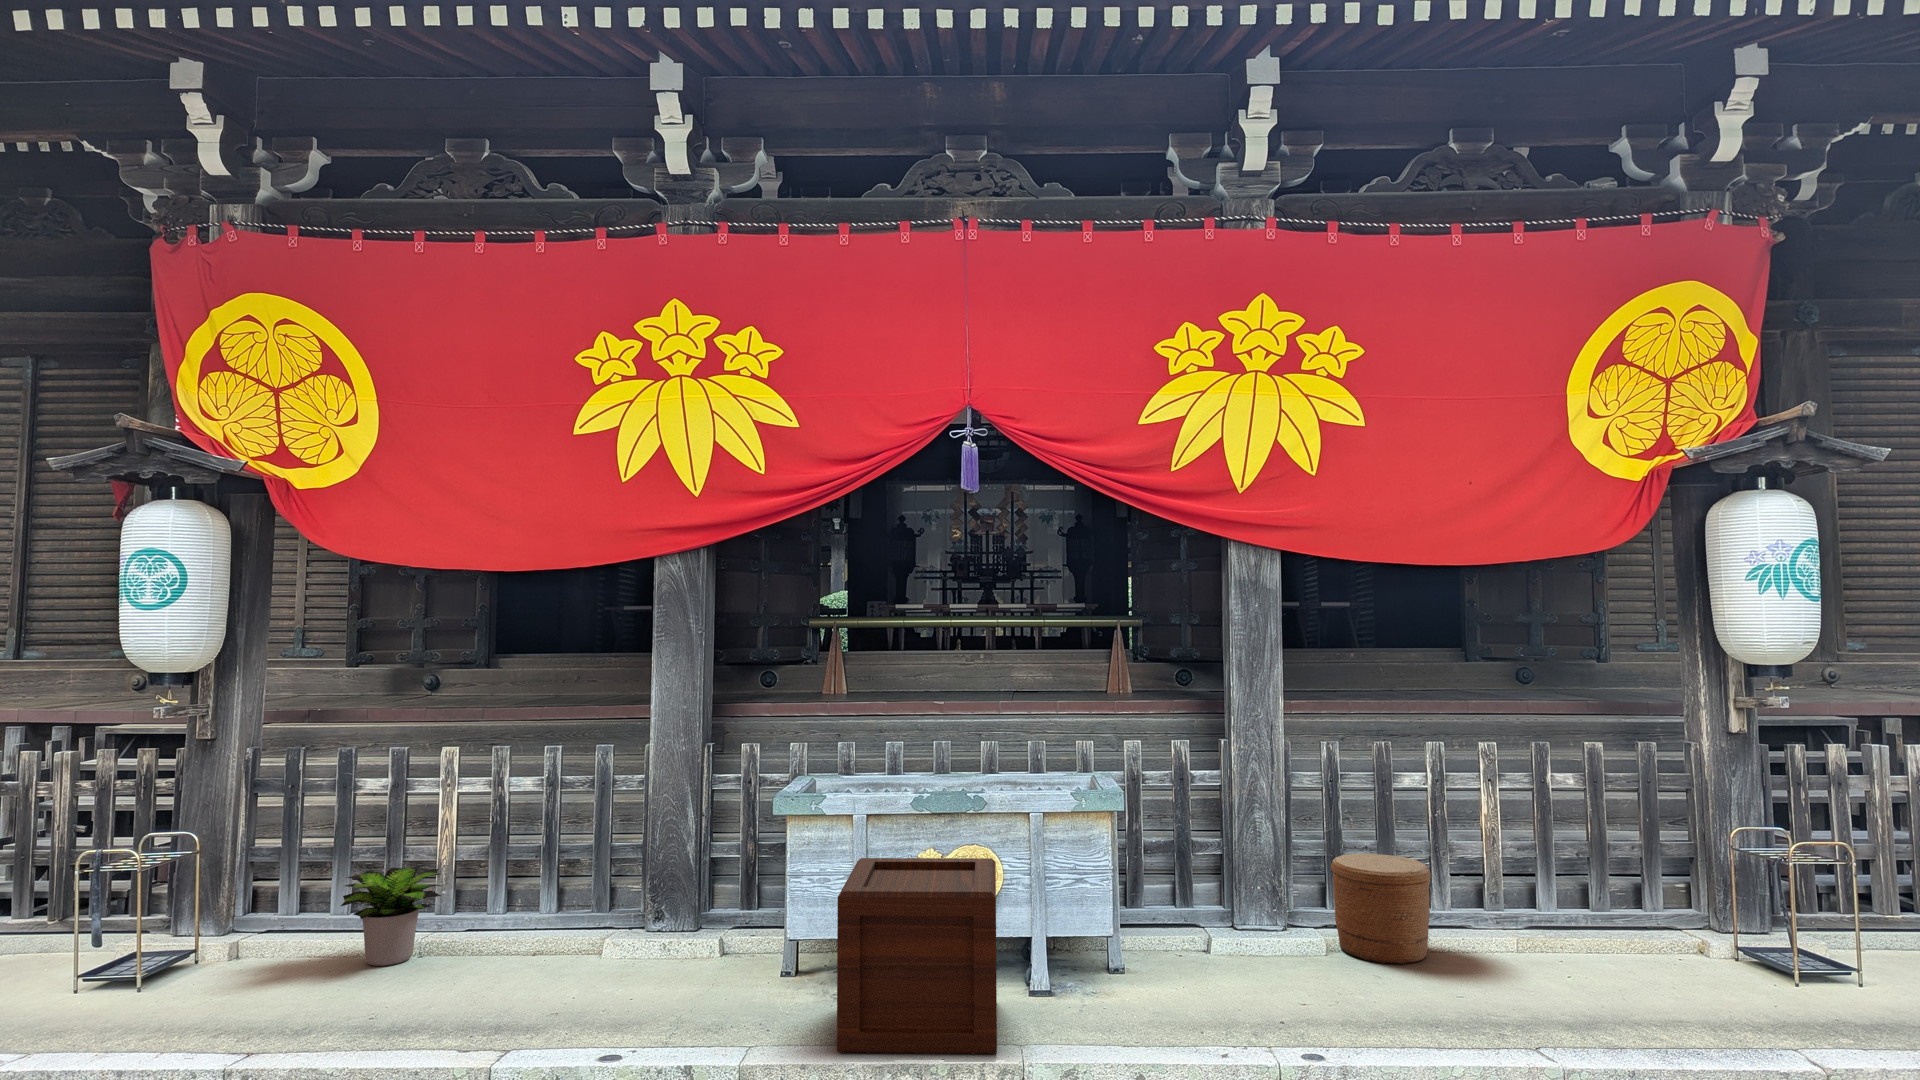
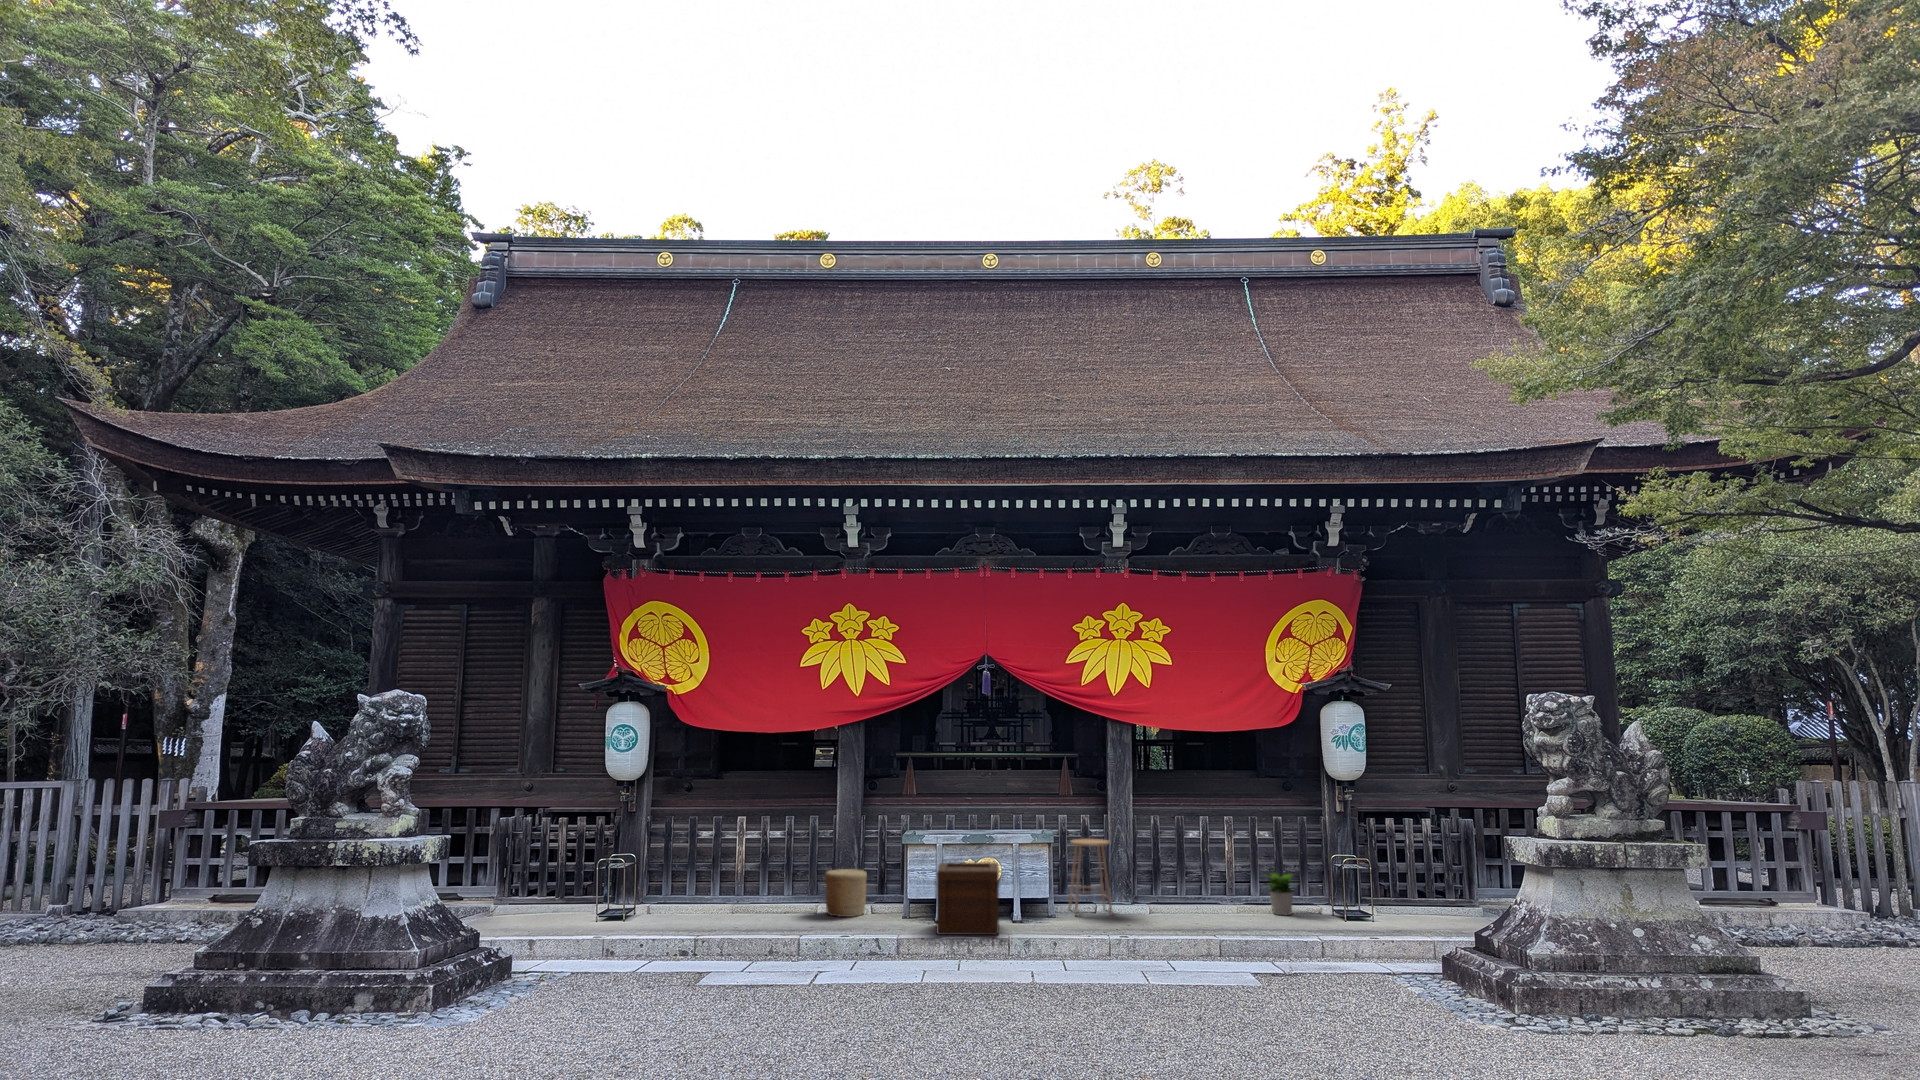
stool: none [1148,793,1254,969] -> present [1069,839,1113,916]
woven basket: present [1331,854,1431,964] -> present [825,869,867,917]
potted plant: present [341,866,442,966] -> present [1263,872,1294,915]

